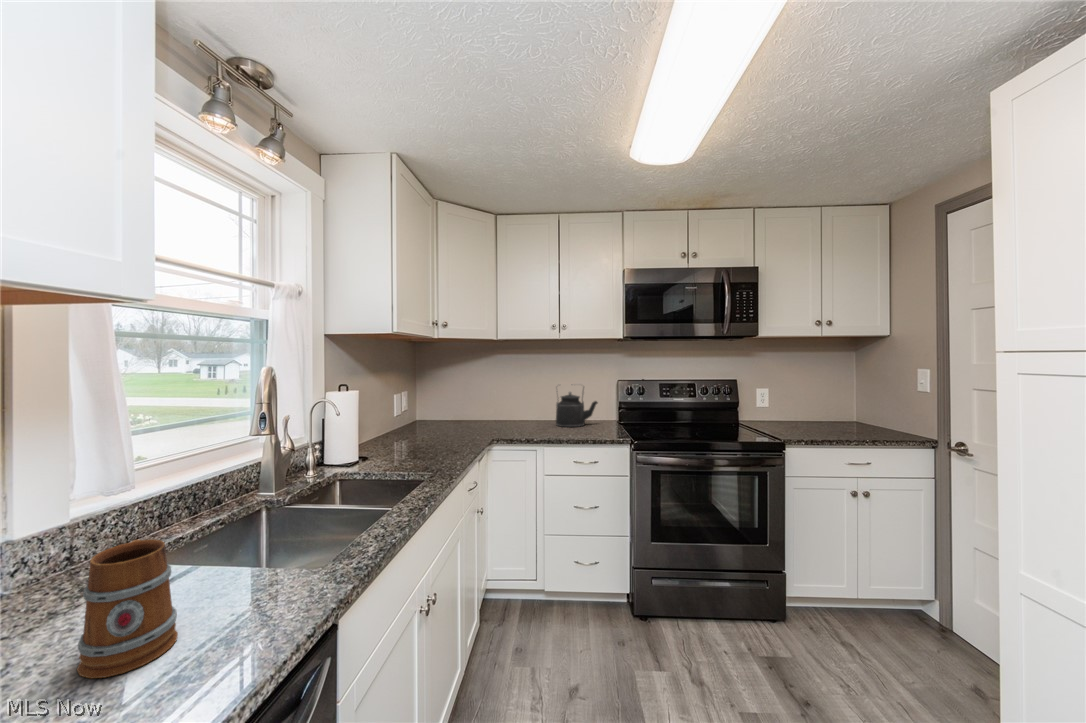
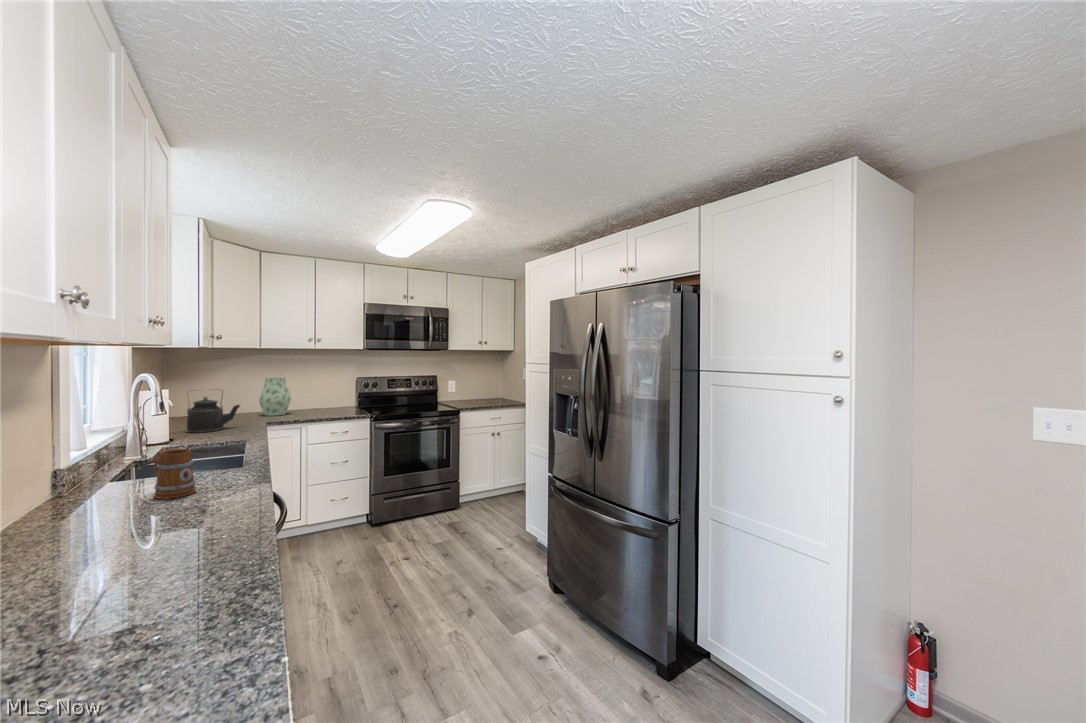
vase: none [500,379,534,429] -> present [259,378,291,416]
kettle: present [556,390,598,427] -> present [186,393,240,433]

